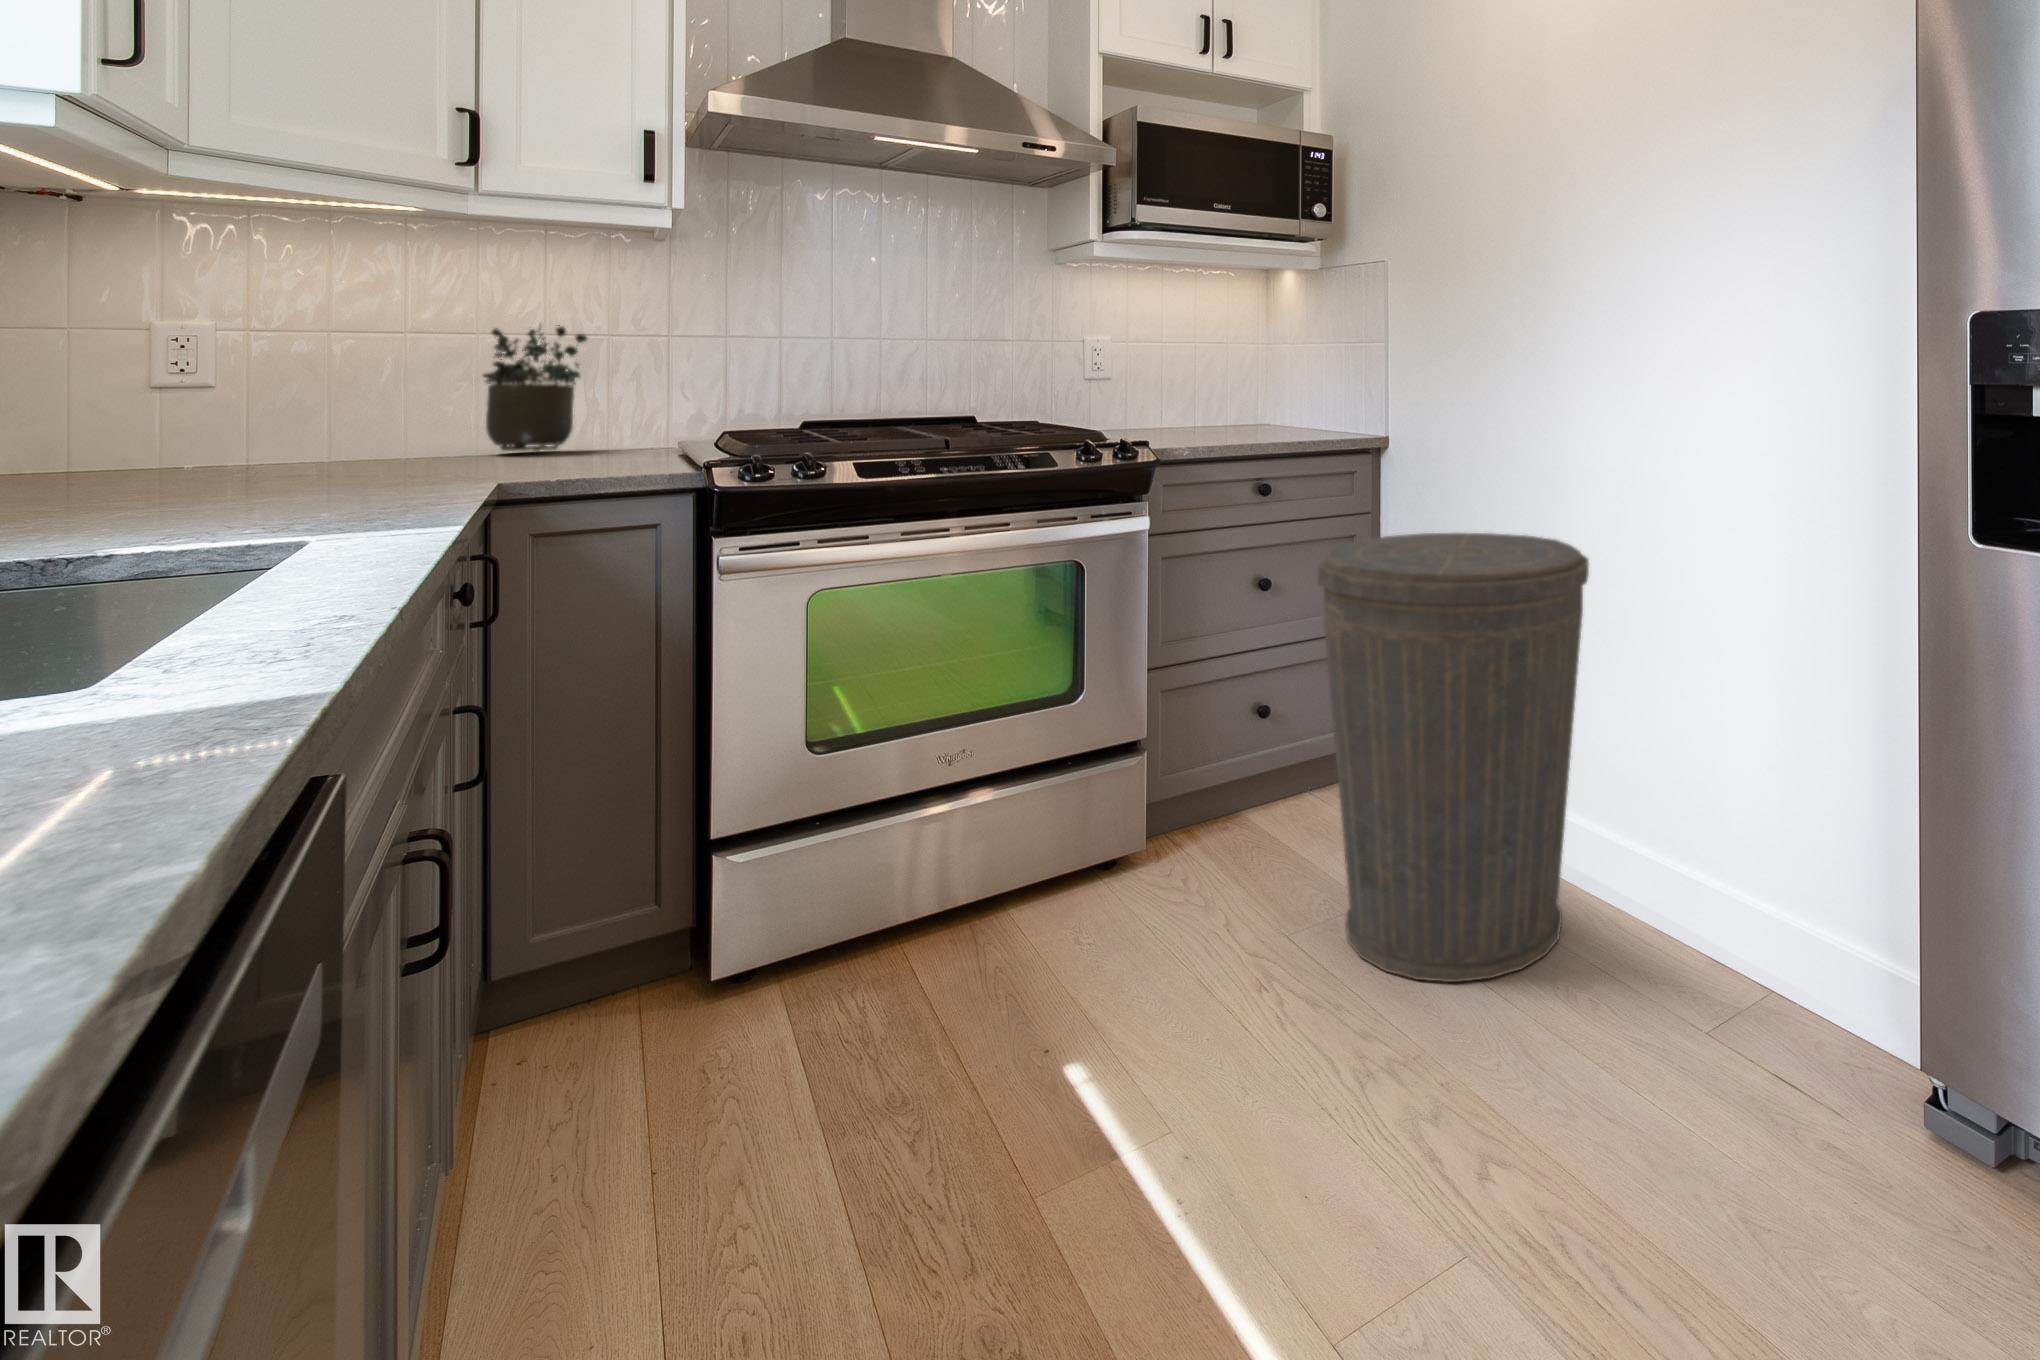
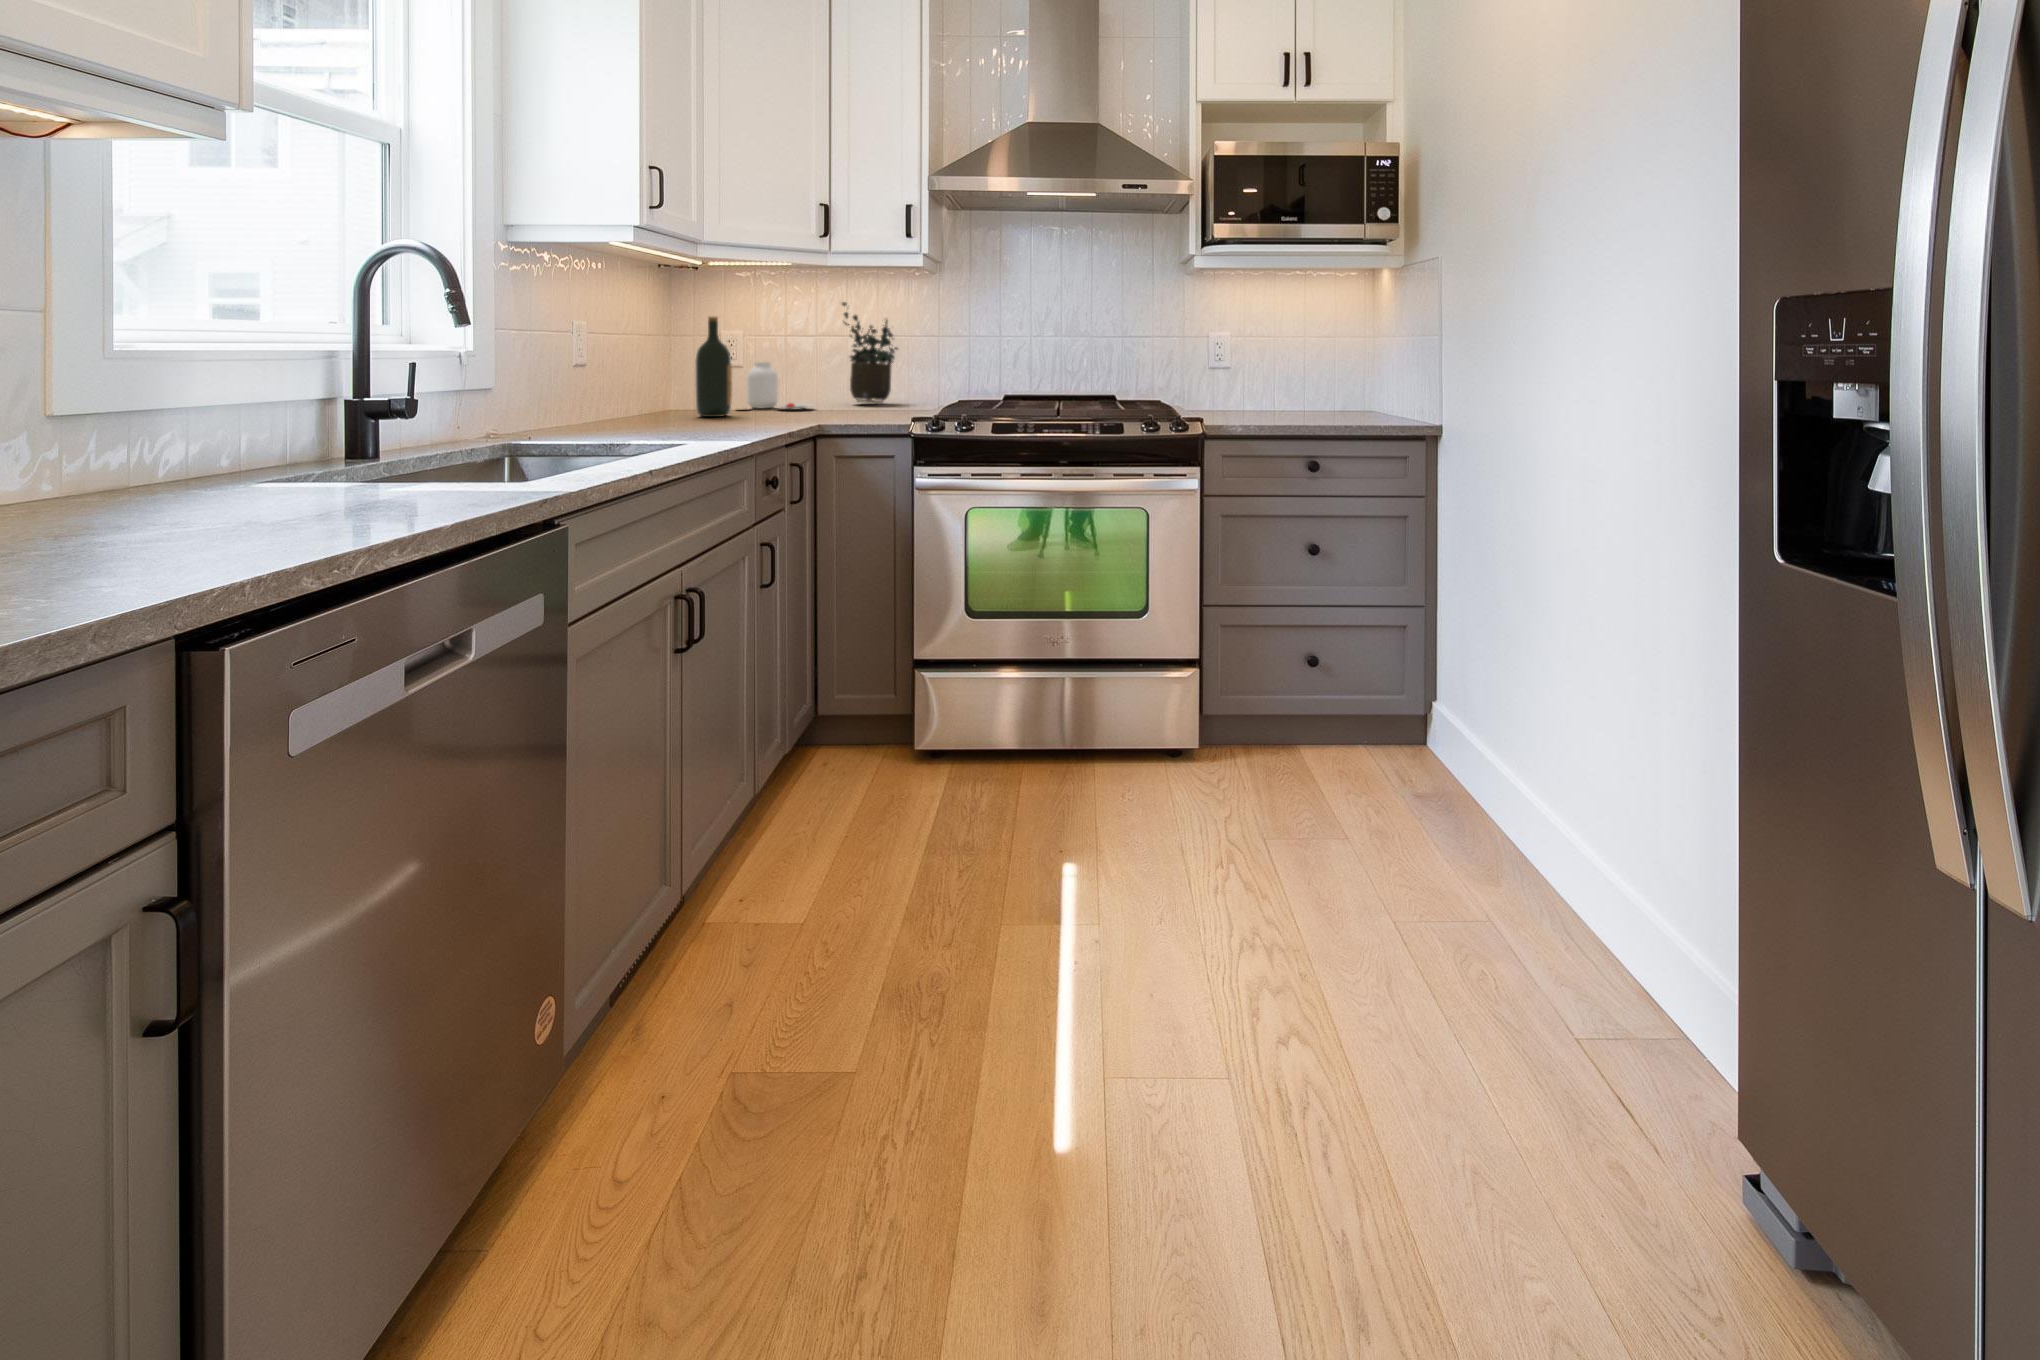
wine bottle: none [150,293,250,488] -> present [695,317,732,417]
jar: none [227,384,429,474] -> present [747,362,812,410]
trash can: present [1318,533,1589,982] -> none [1266,514,1521,914]

